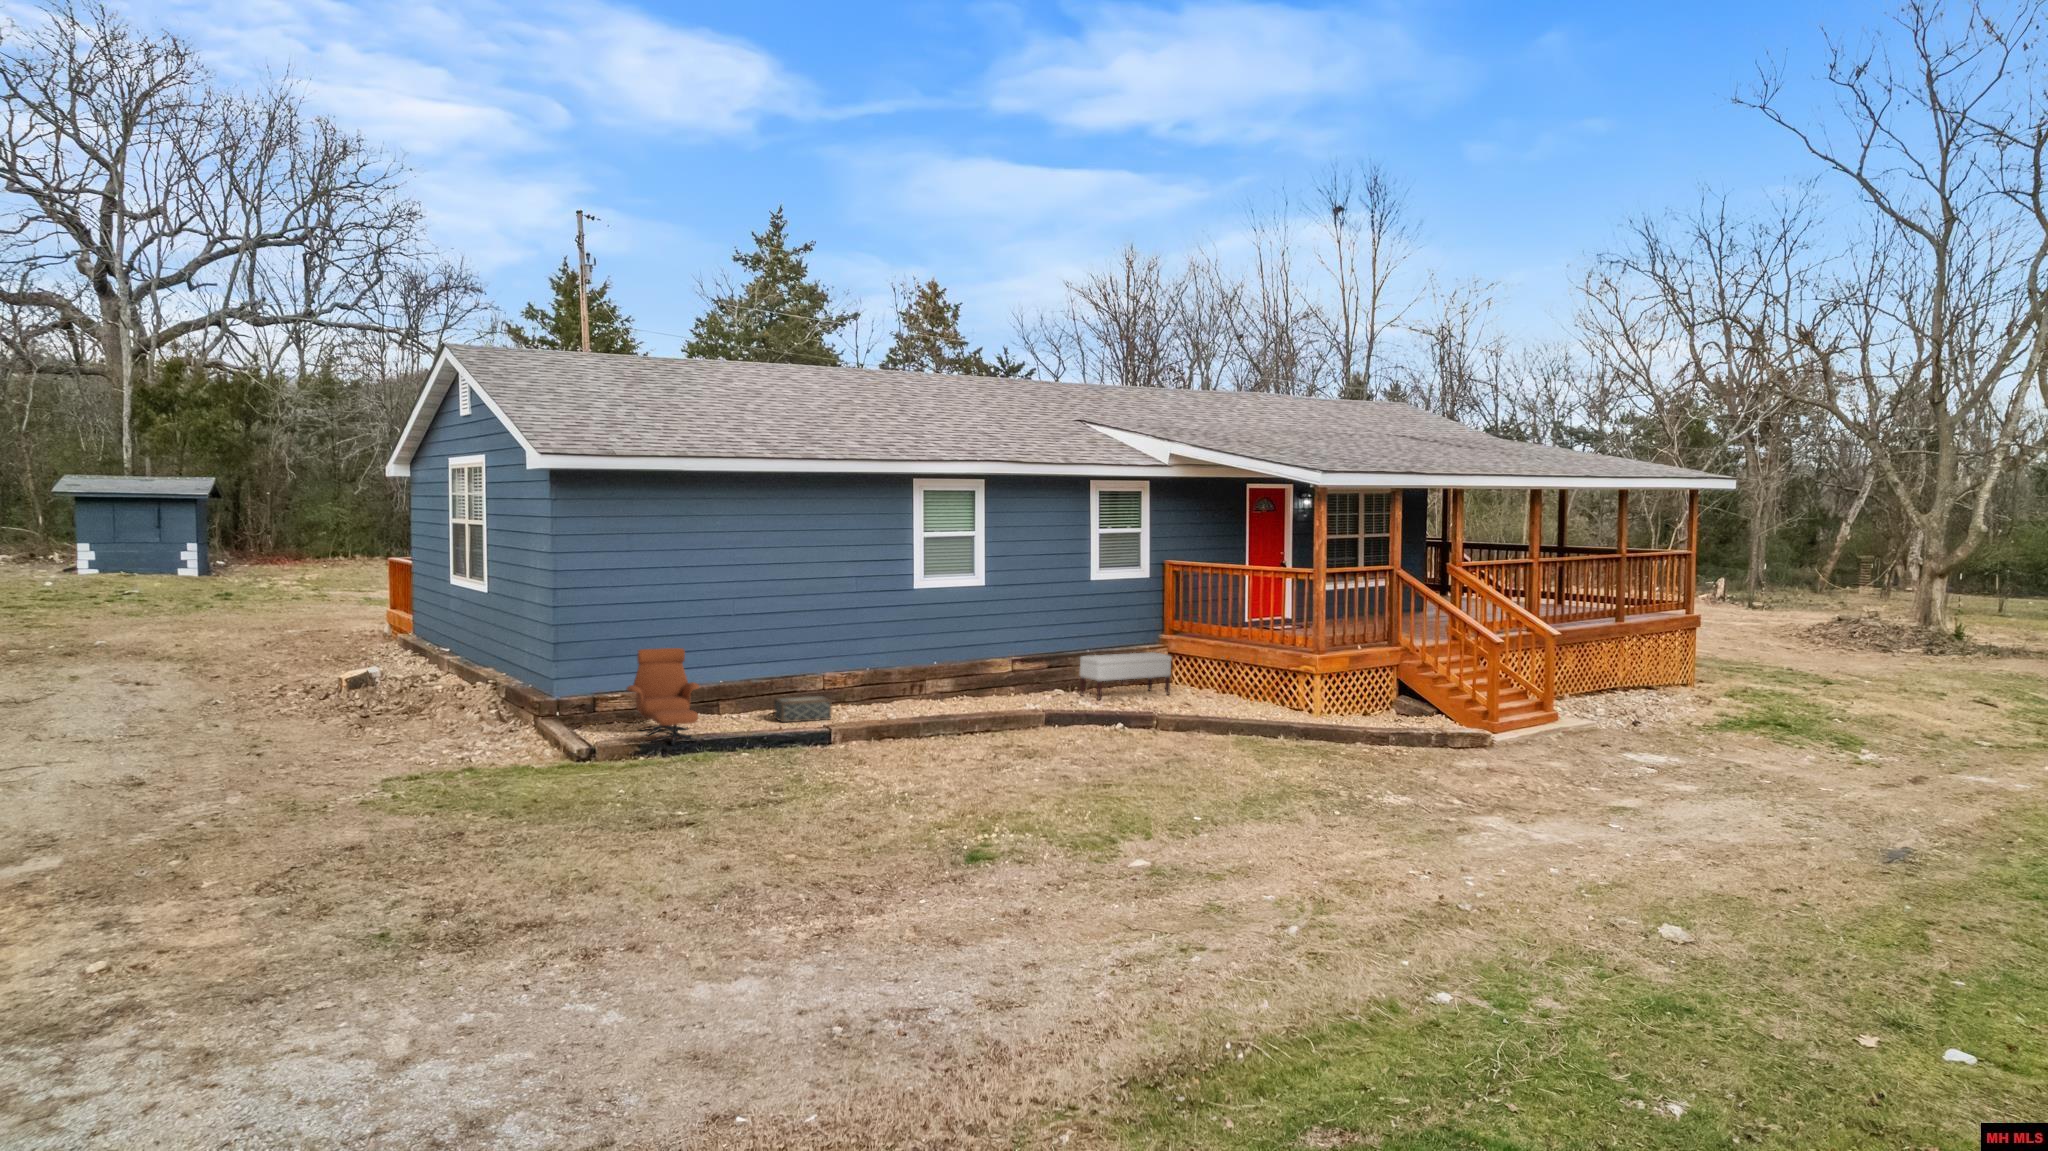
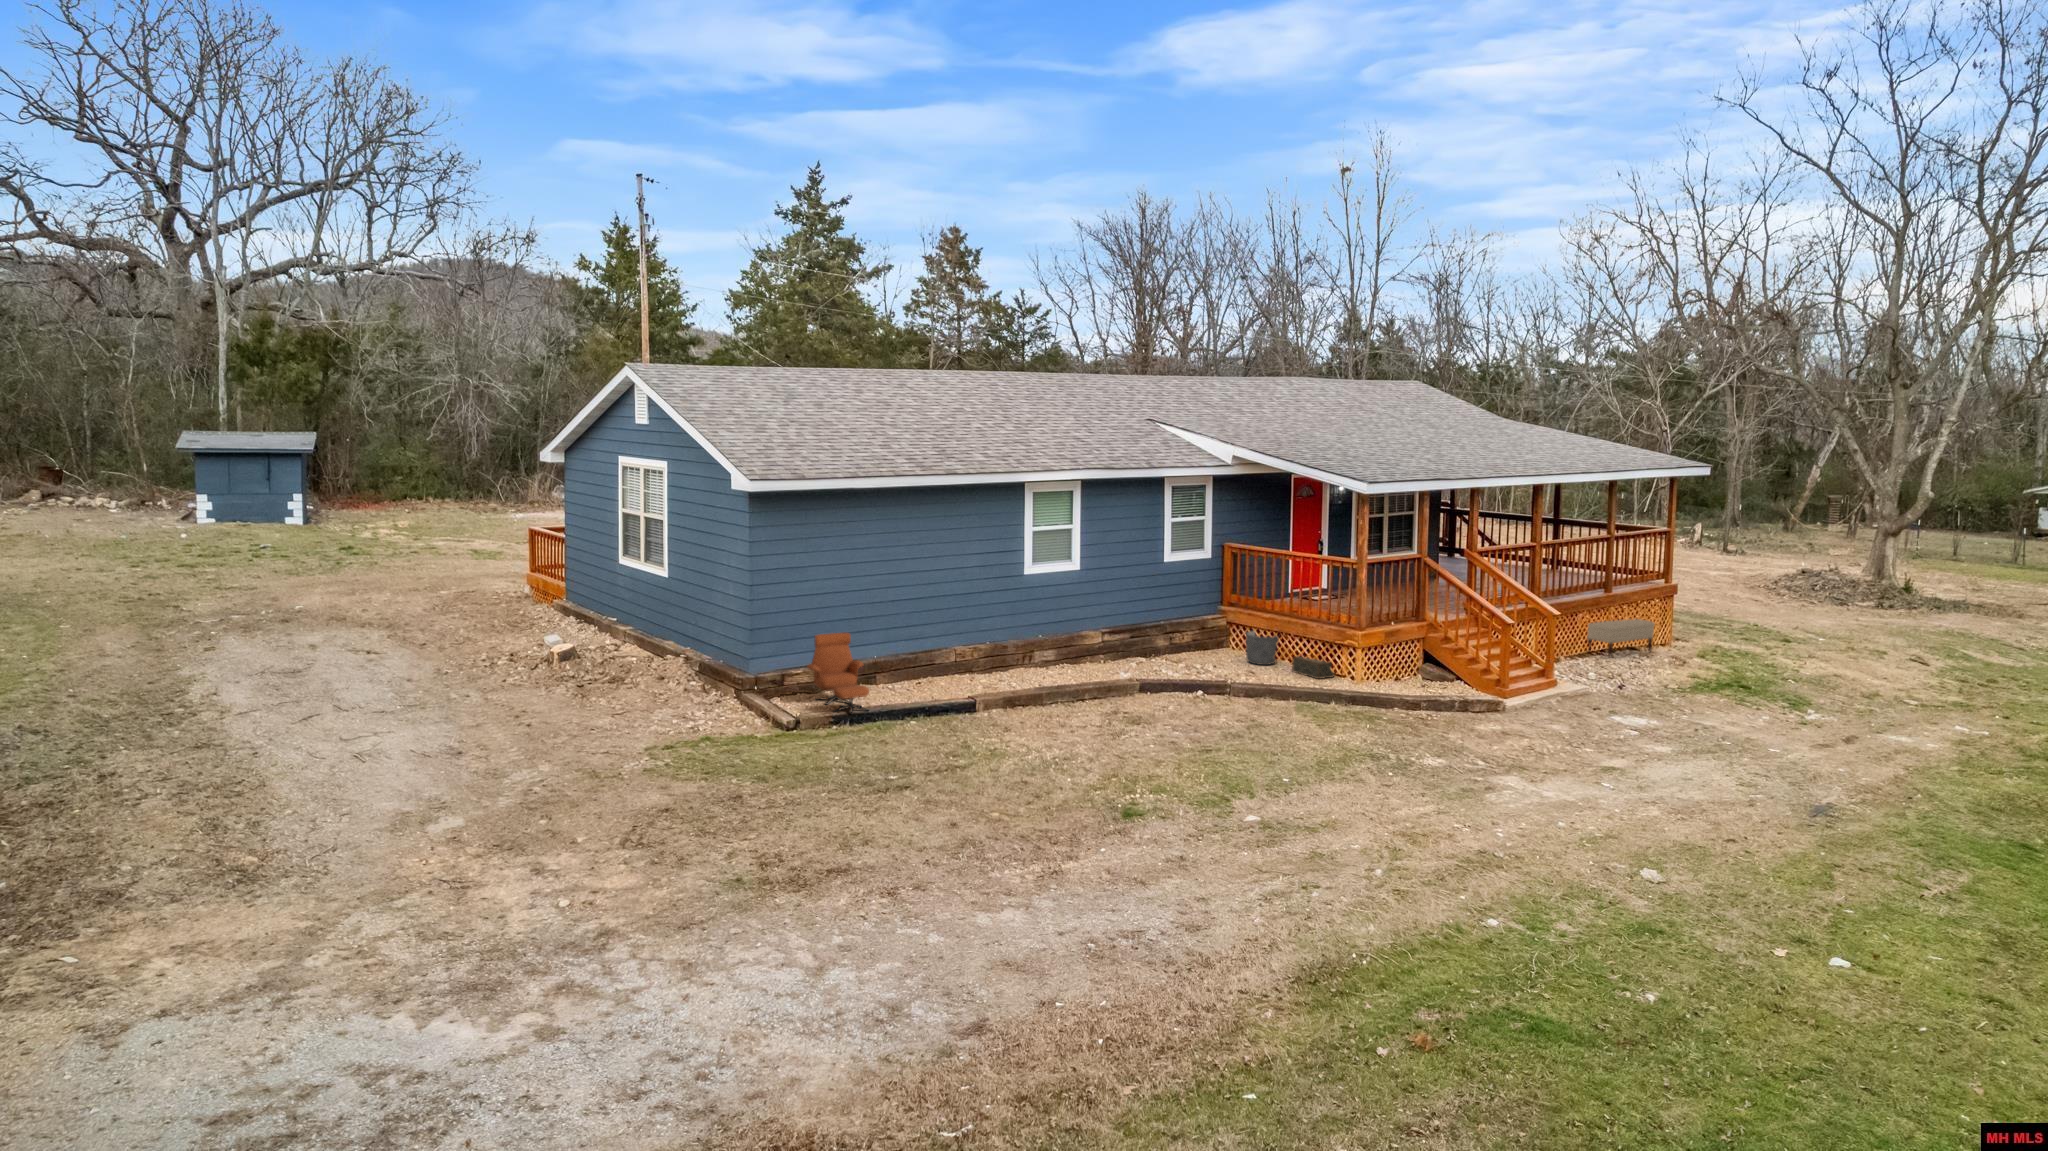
bench: present [1080,652,1172,700] -> present [1587,618,1655,657]
planter: none [1187,663,1226,702] -> present [1246,631,1278,665]
woven basket: present [774,696,831,722] -> present [1292,656,1335,679]

